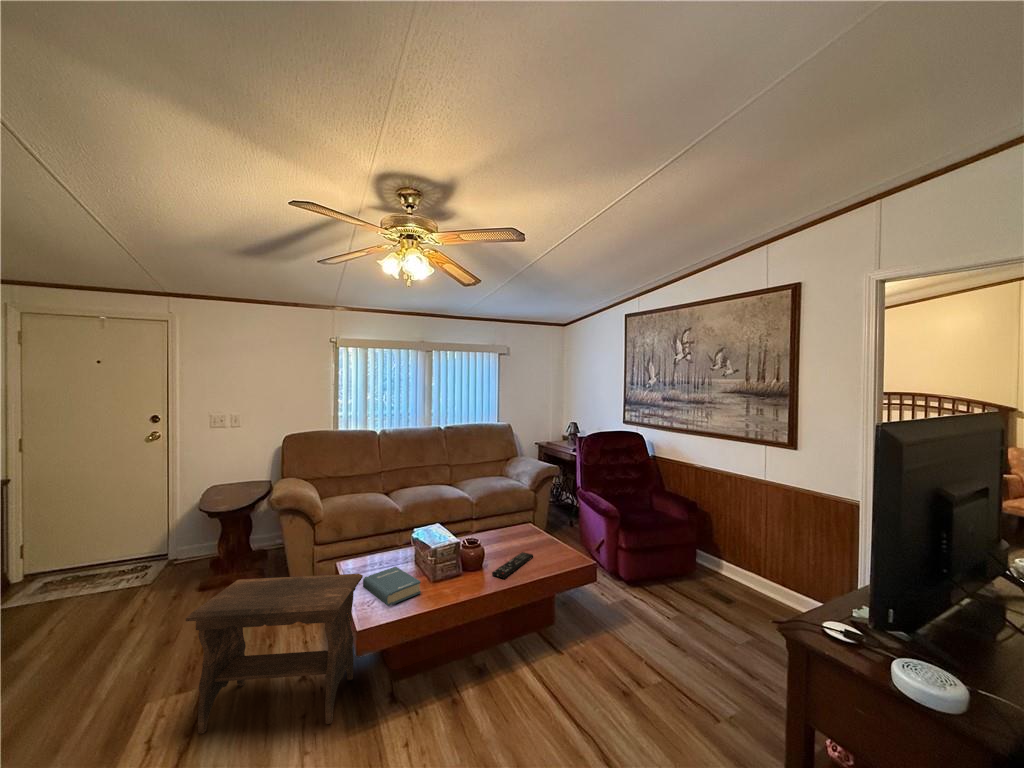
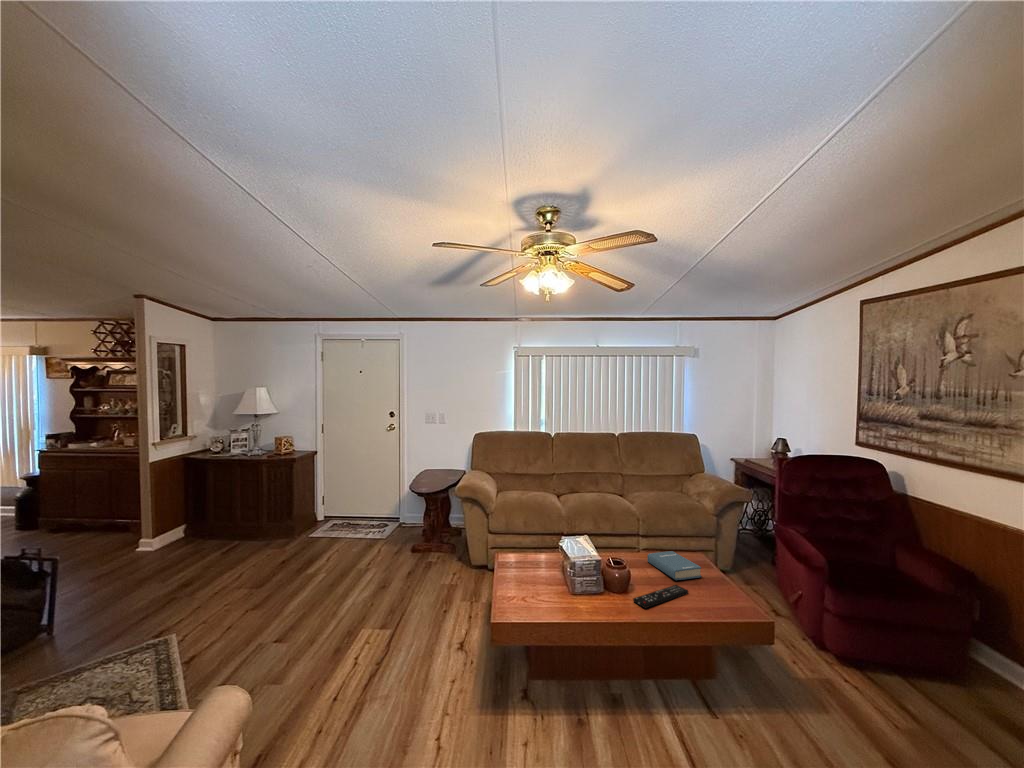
hardback book: present [363,567,421,606] -> present [647,551,701,580]
footstool: present [186,574,363,734] -> none [383,550,509,692]

